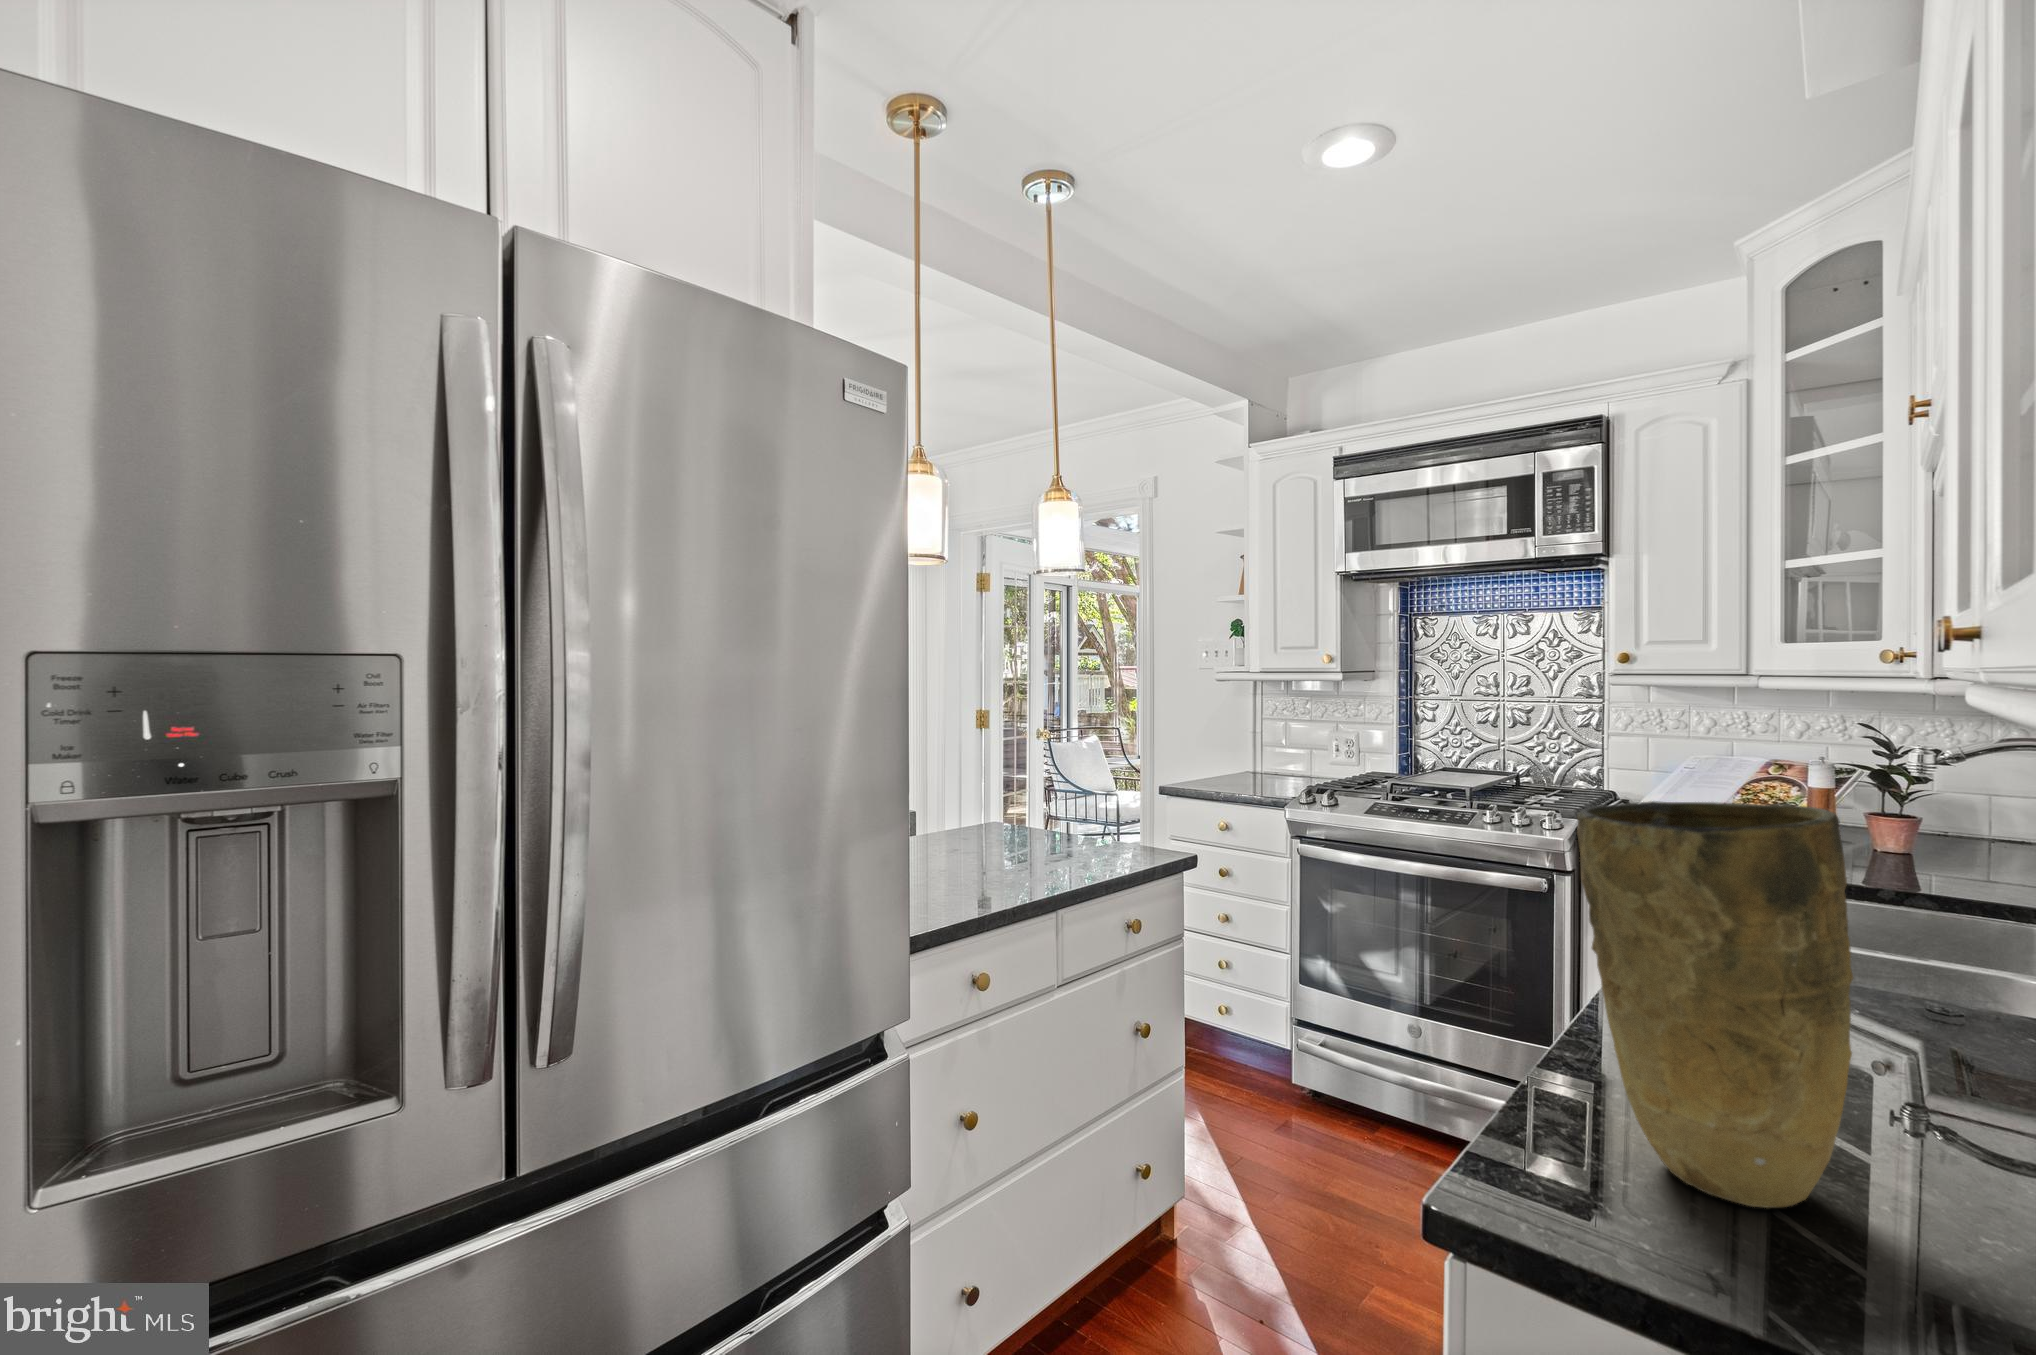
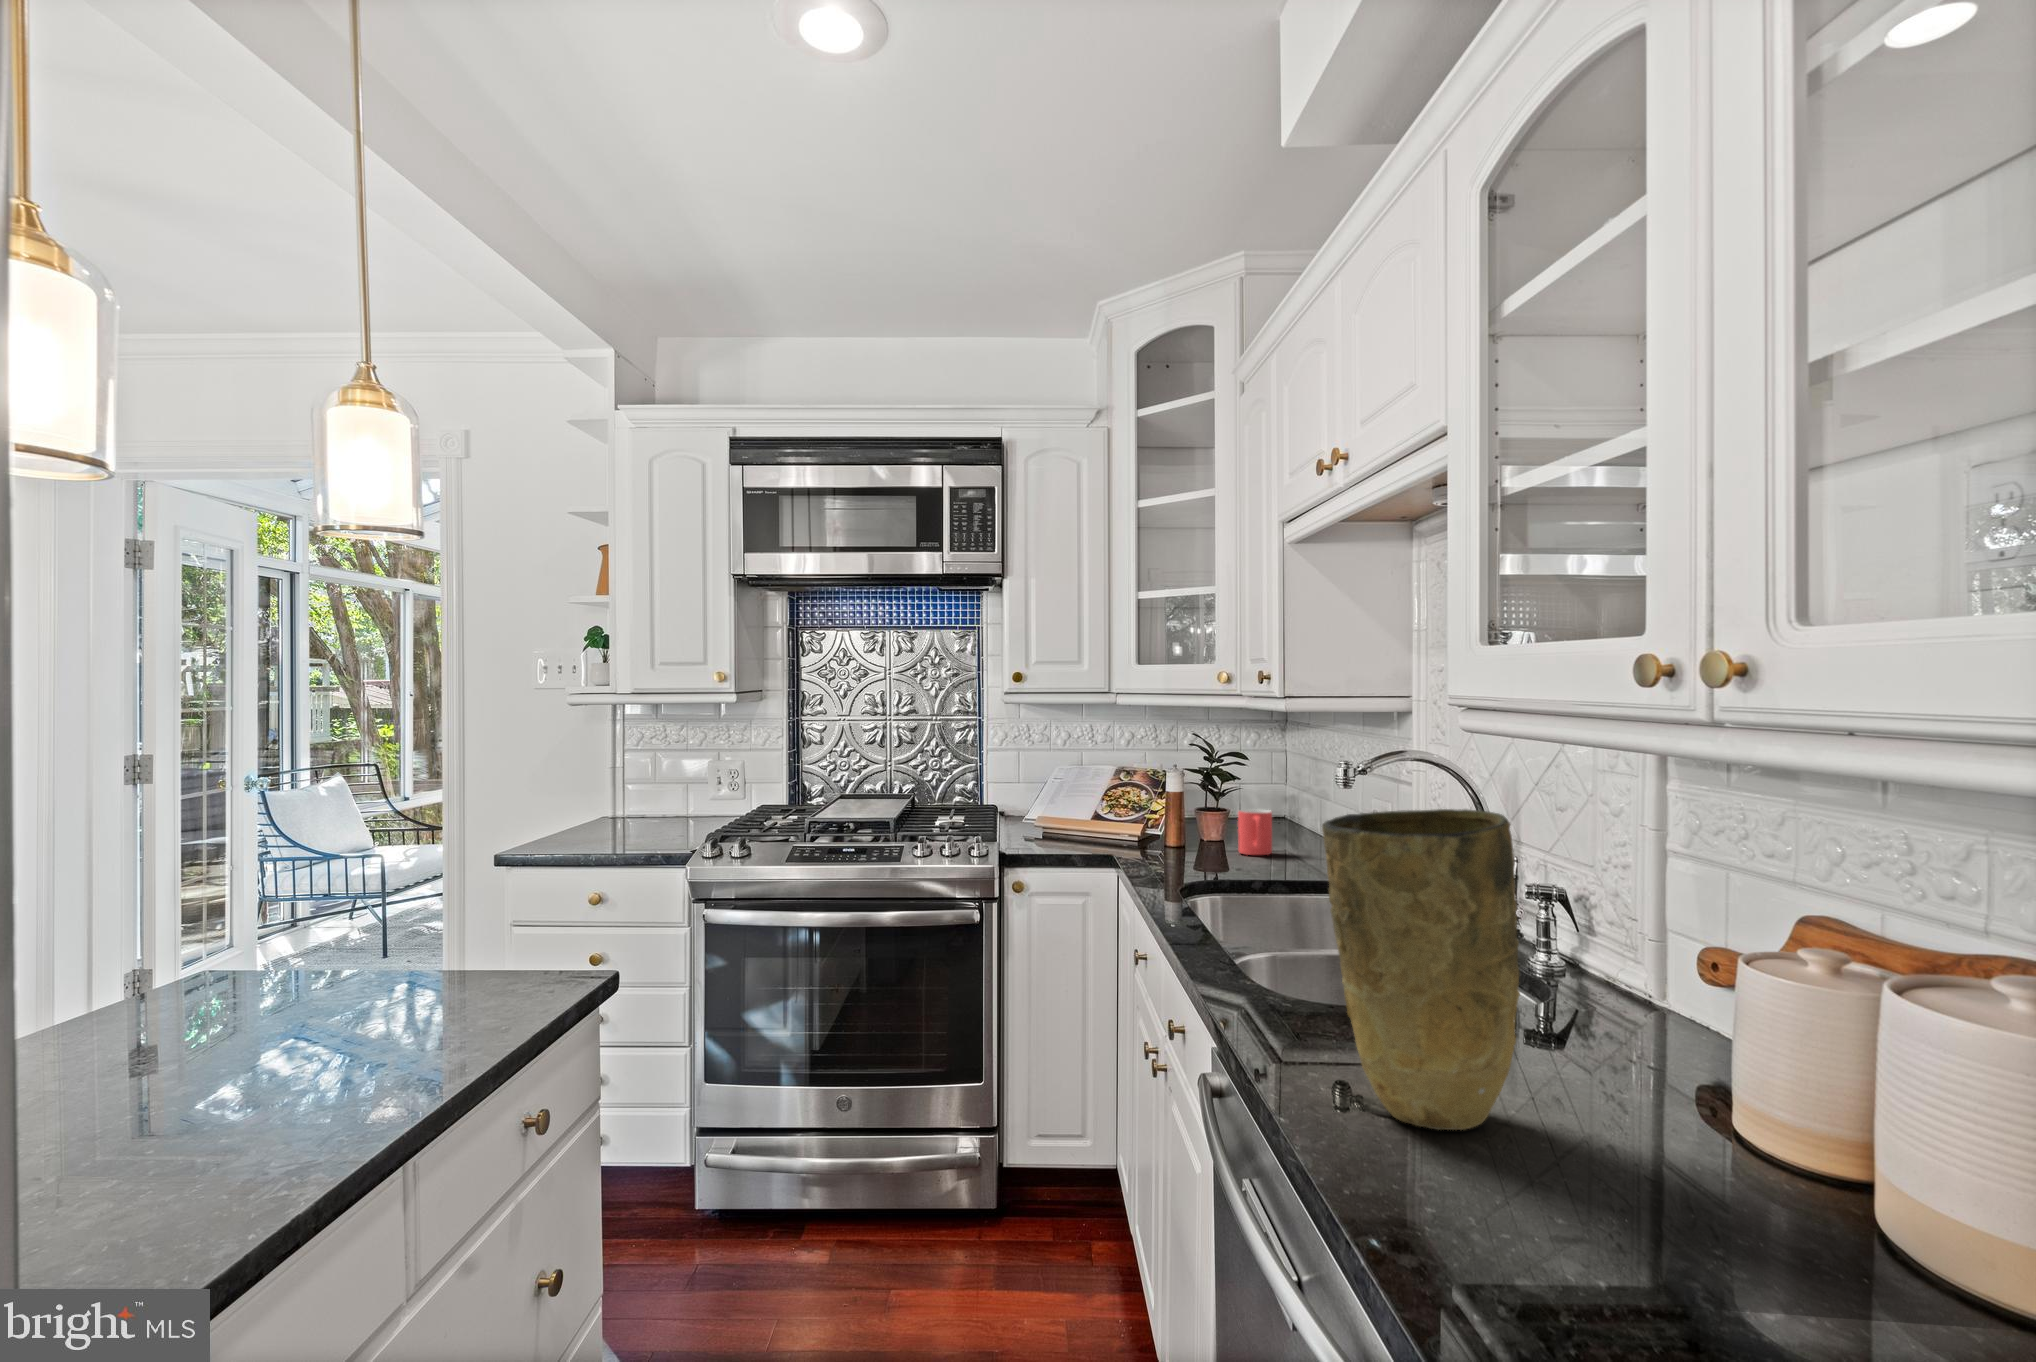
mug: none [1900,817,1956,875] -> present [1238,809,1272,855]

